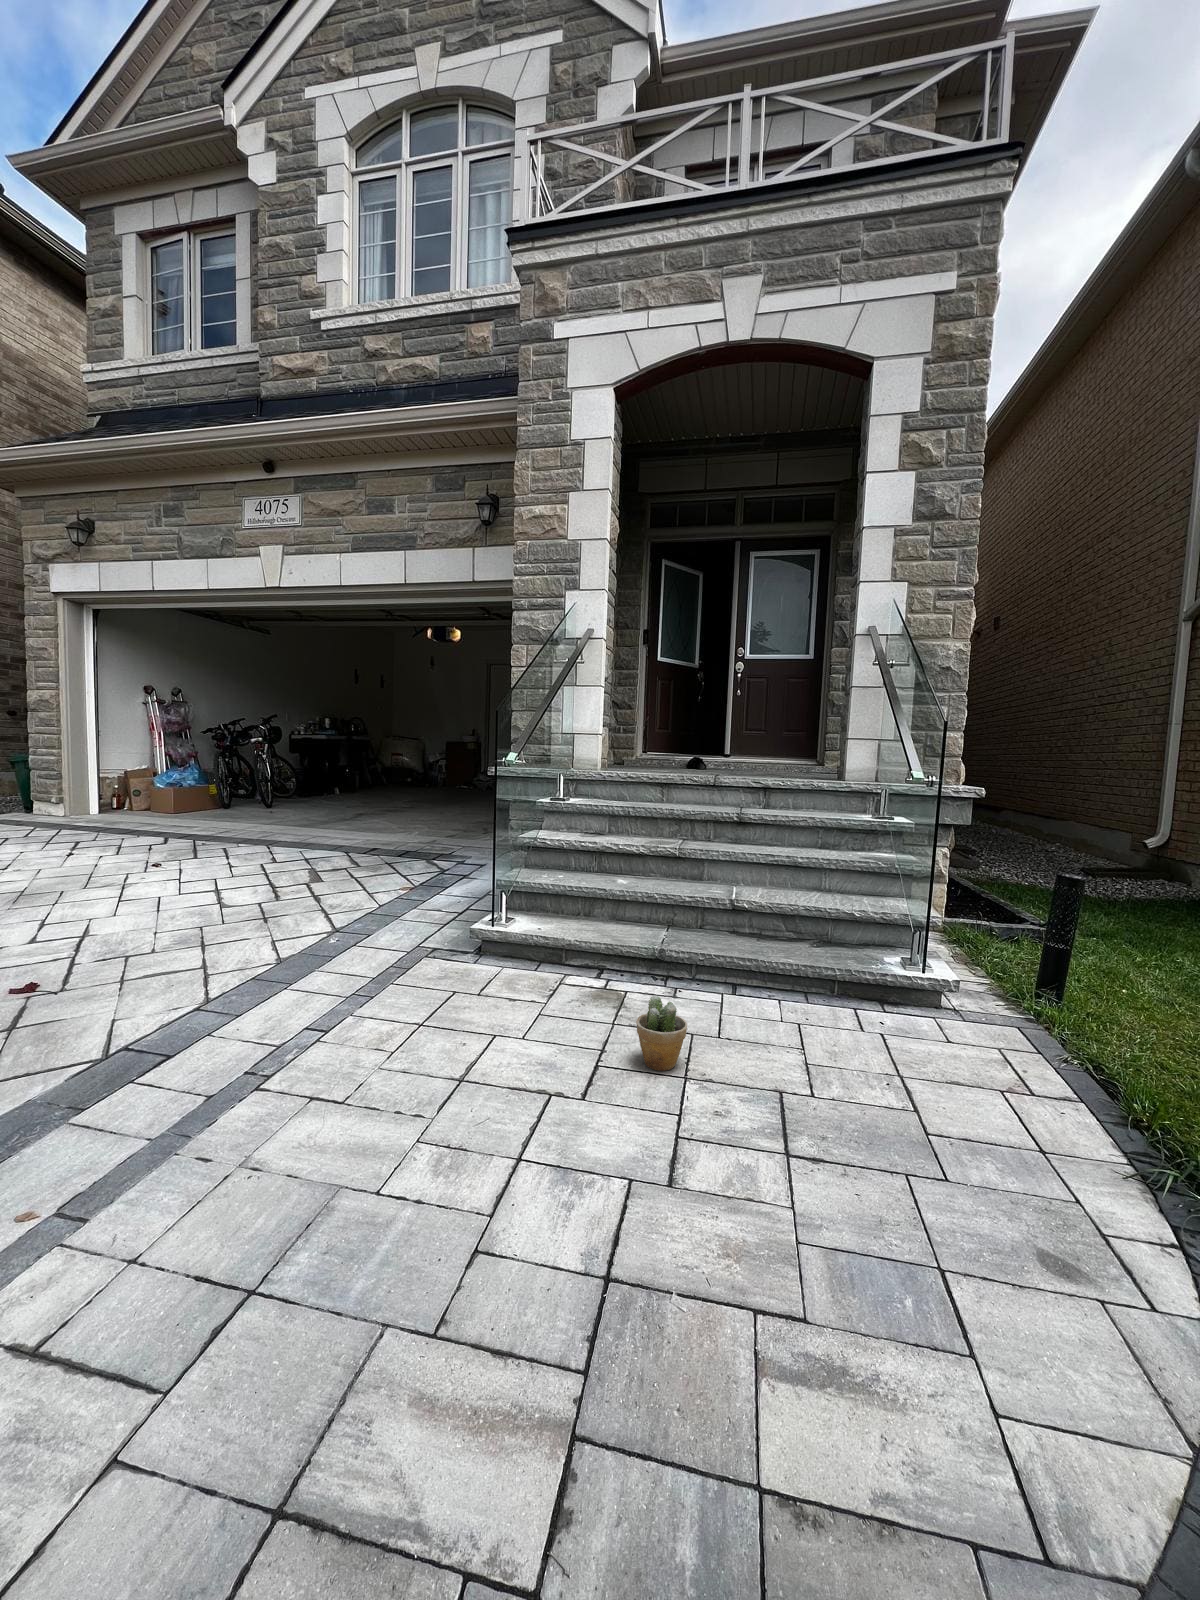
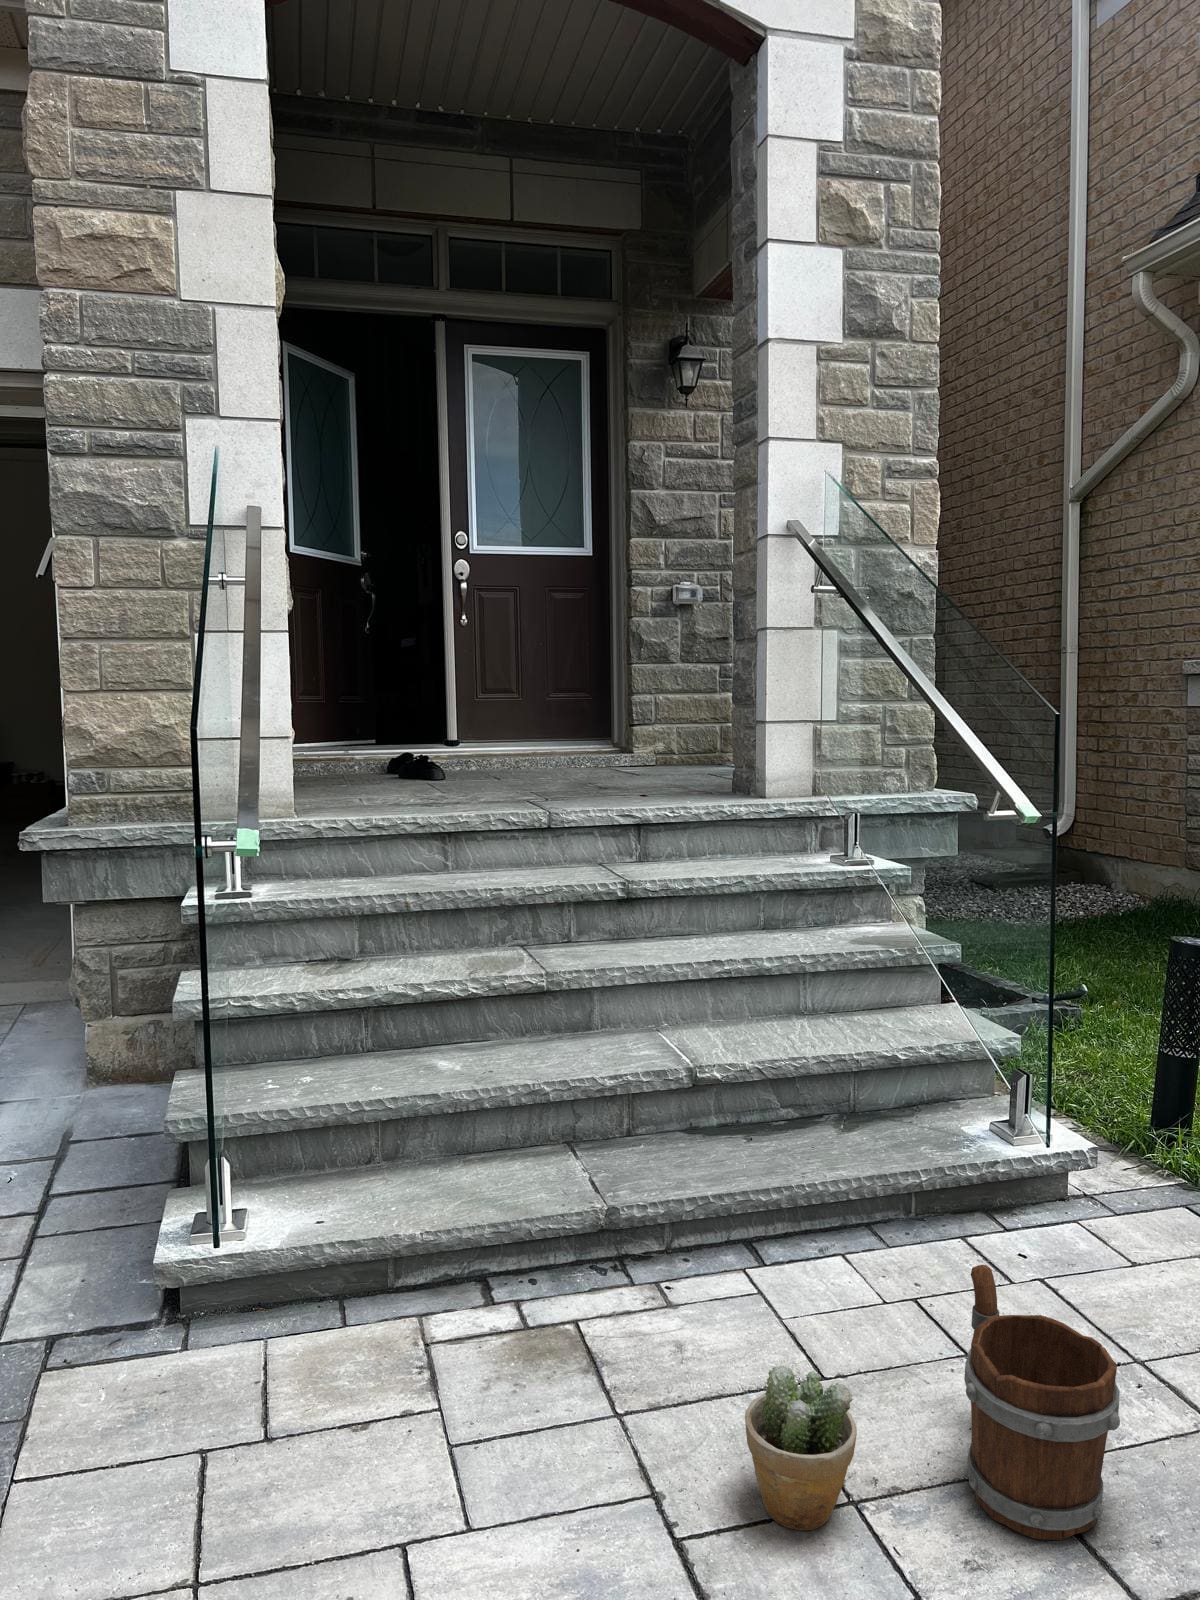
bucket: none [738,983,818,1105] -> present [964,1265,1120,1540]

